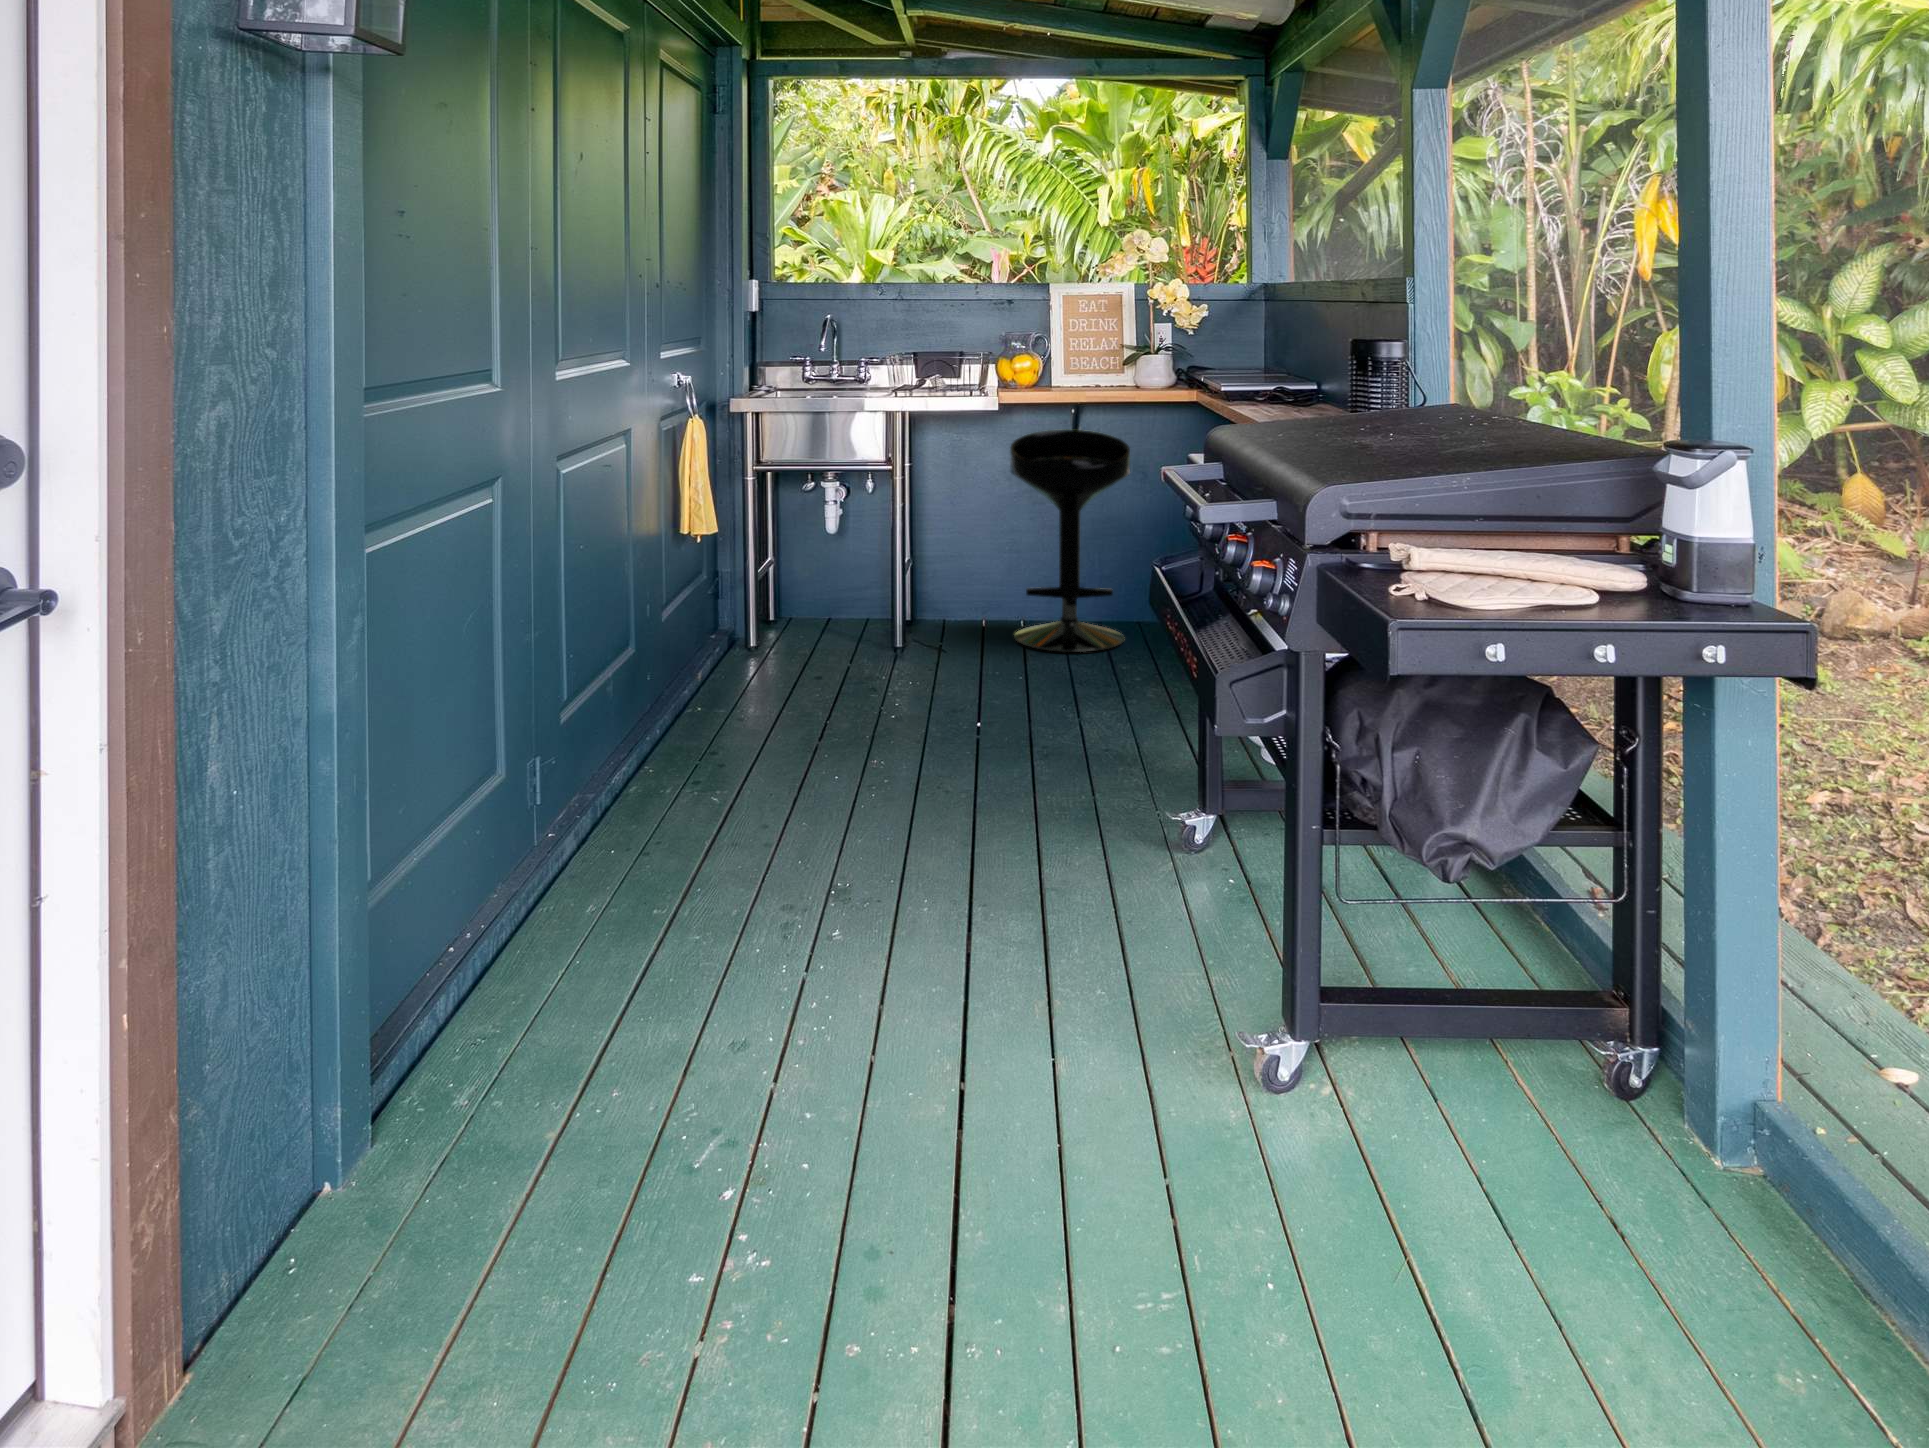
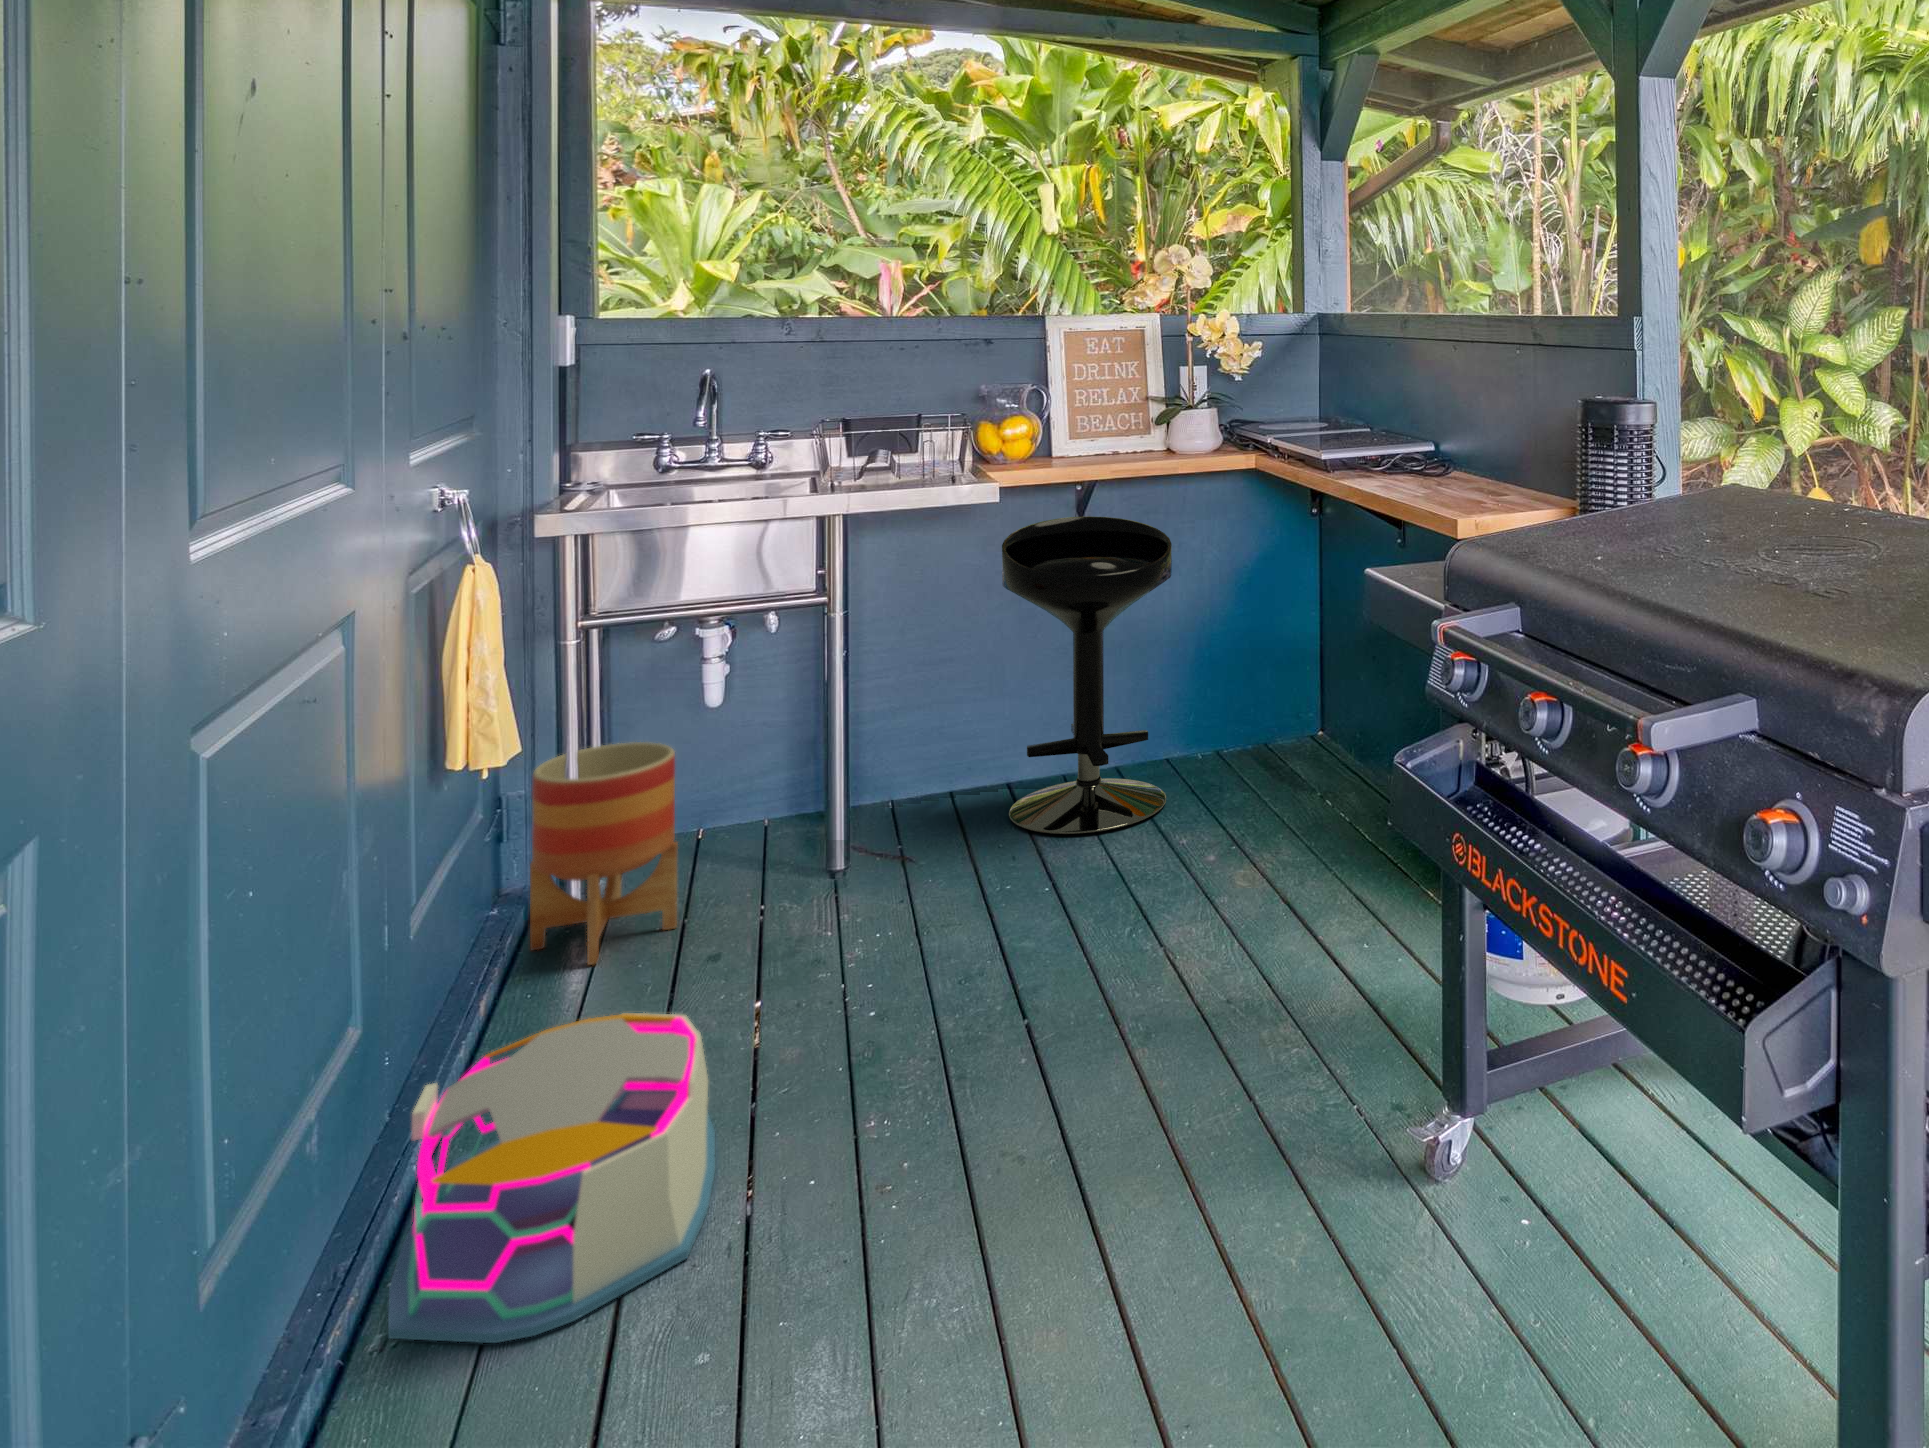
planter: none [725,545,802,671] -> present [530,742,678,965]
storage bin: none [634,673,794,804] -> present [388,1013,715,1343]

